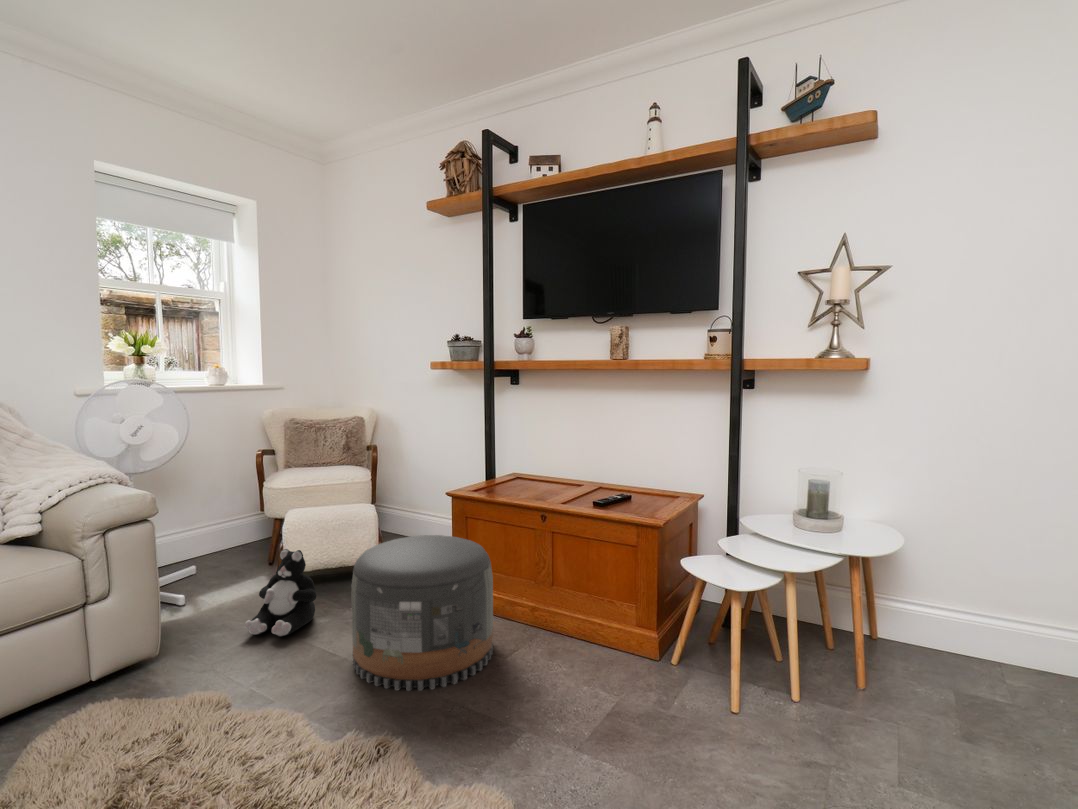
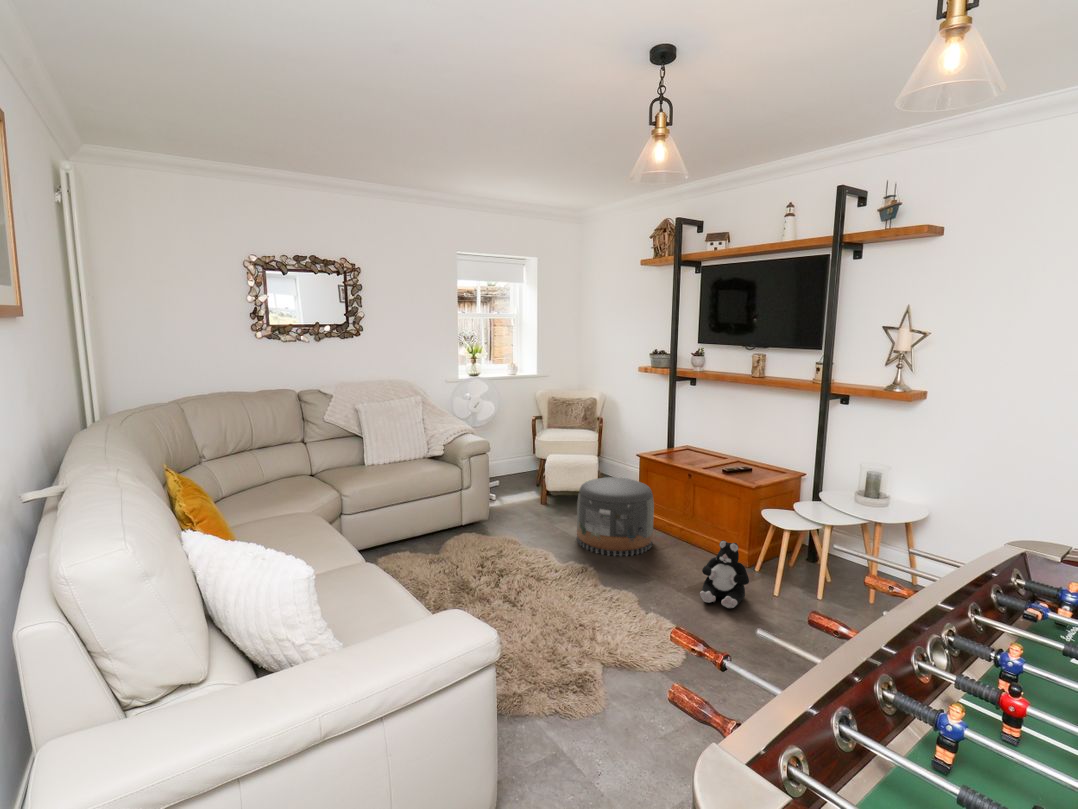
plush toy: present [245,549,316,636] -> present [700,540,749,608]

